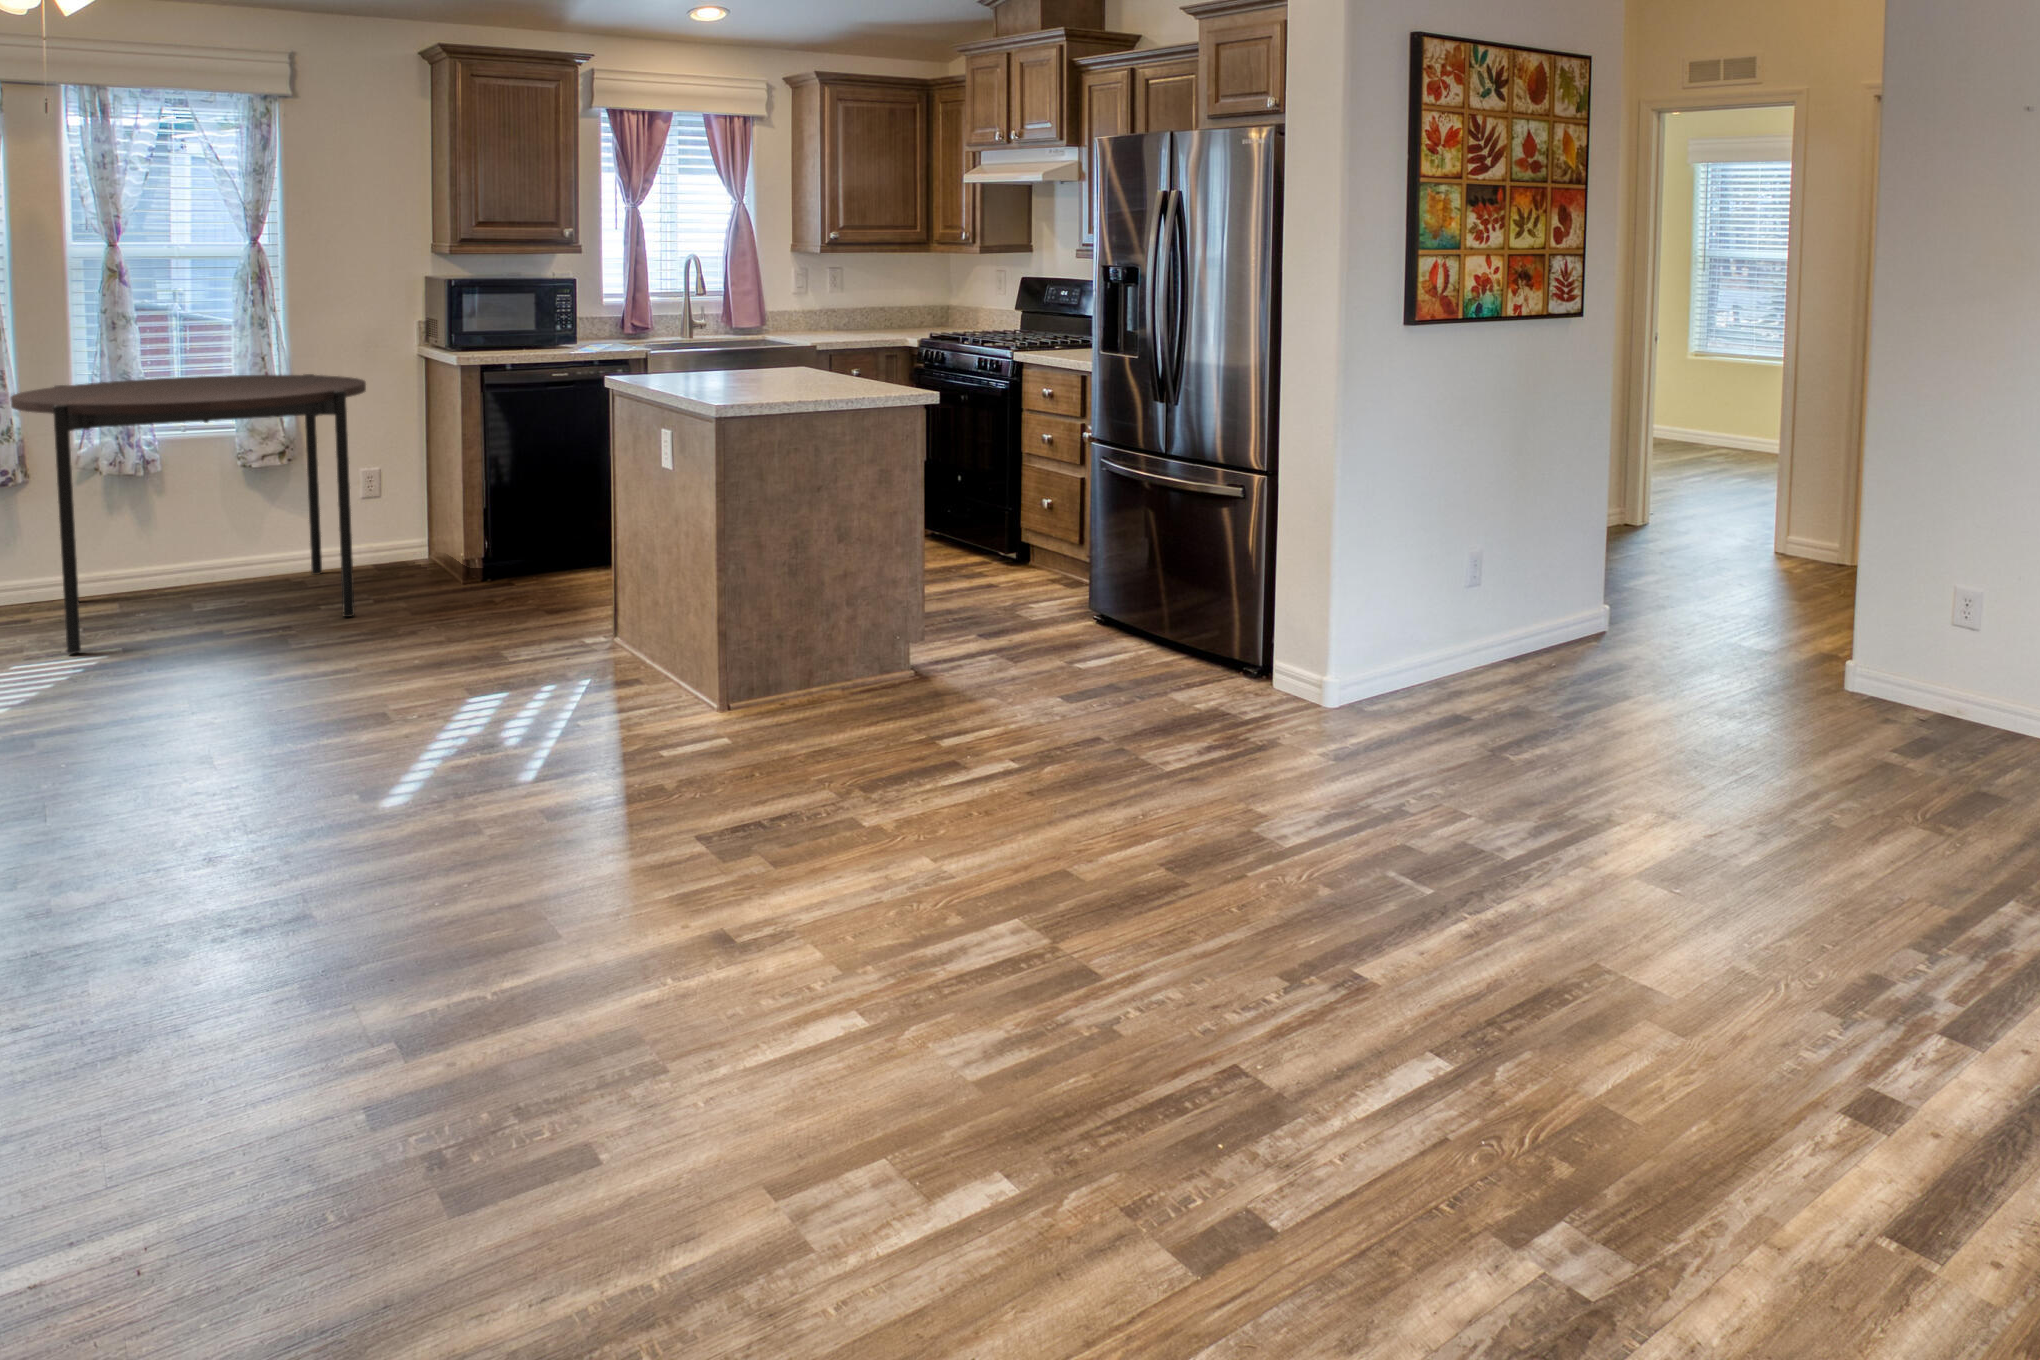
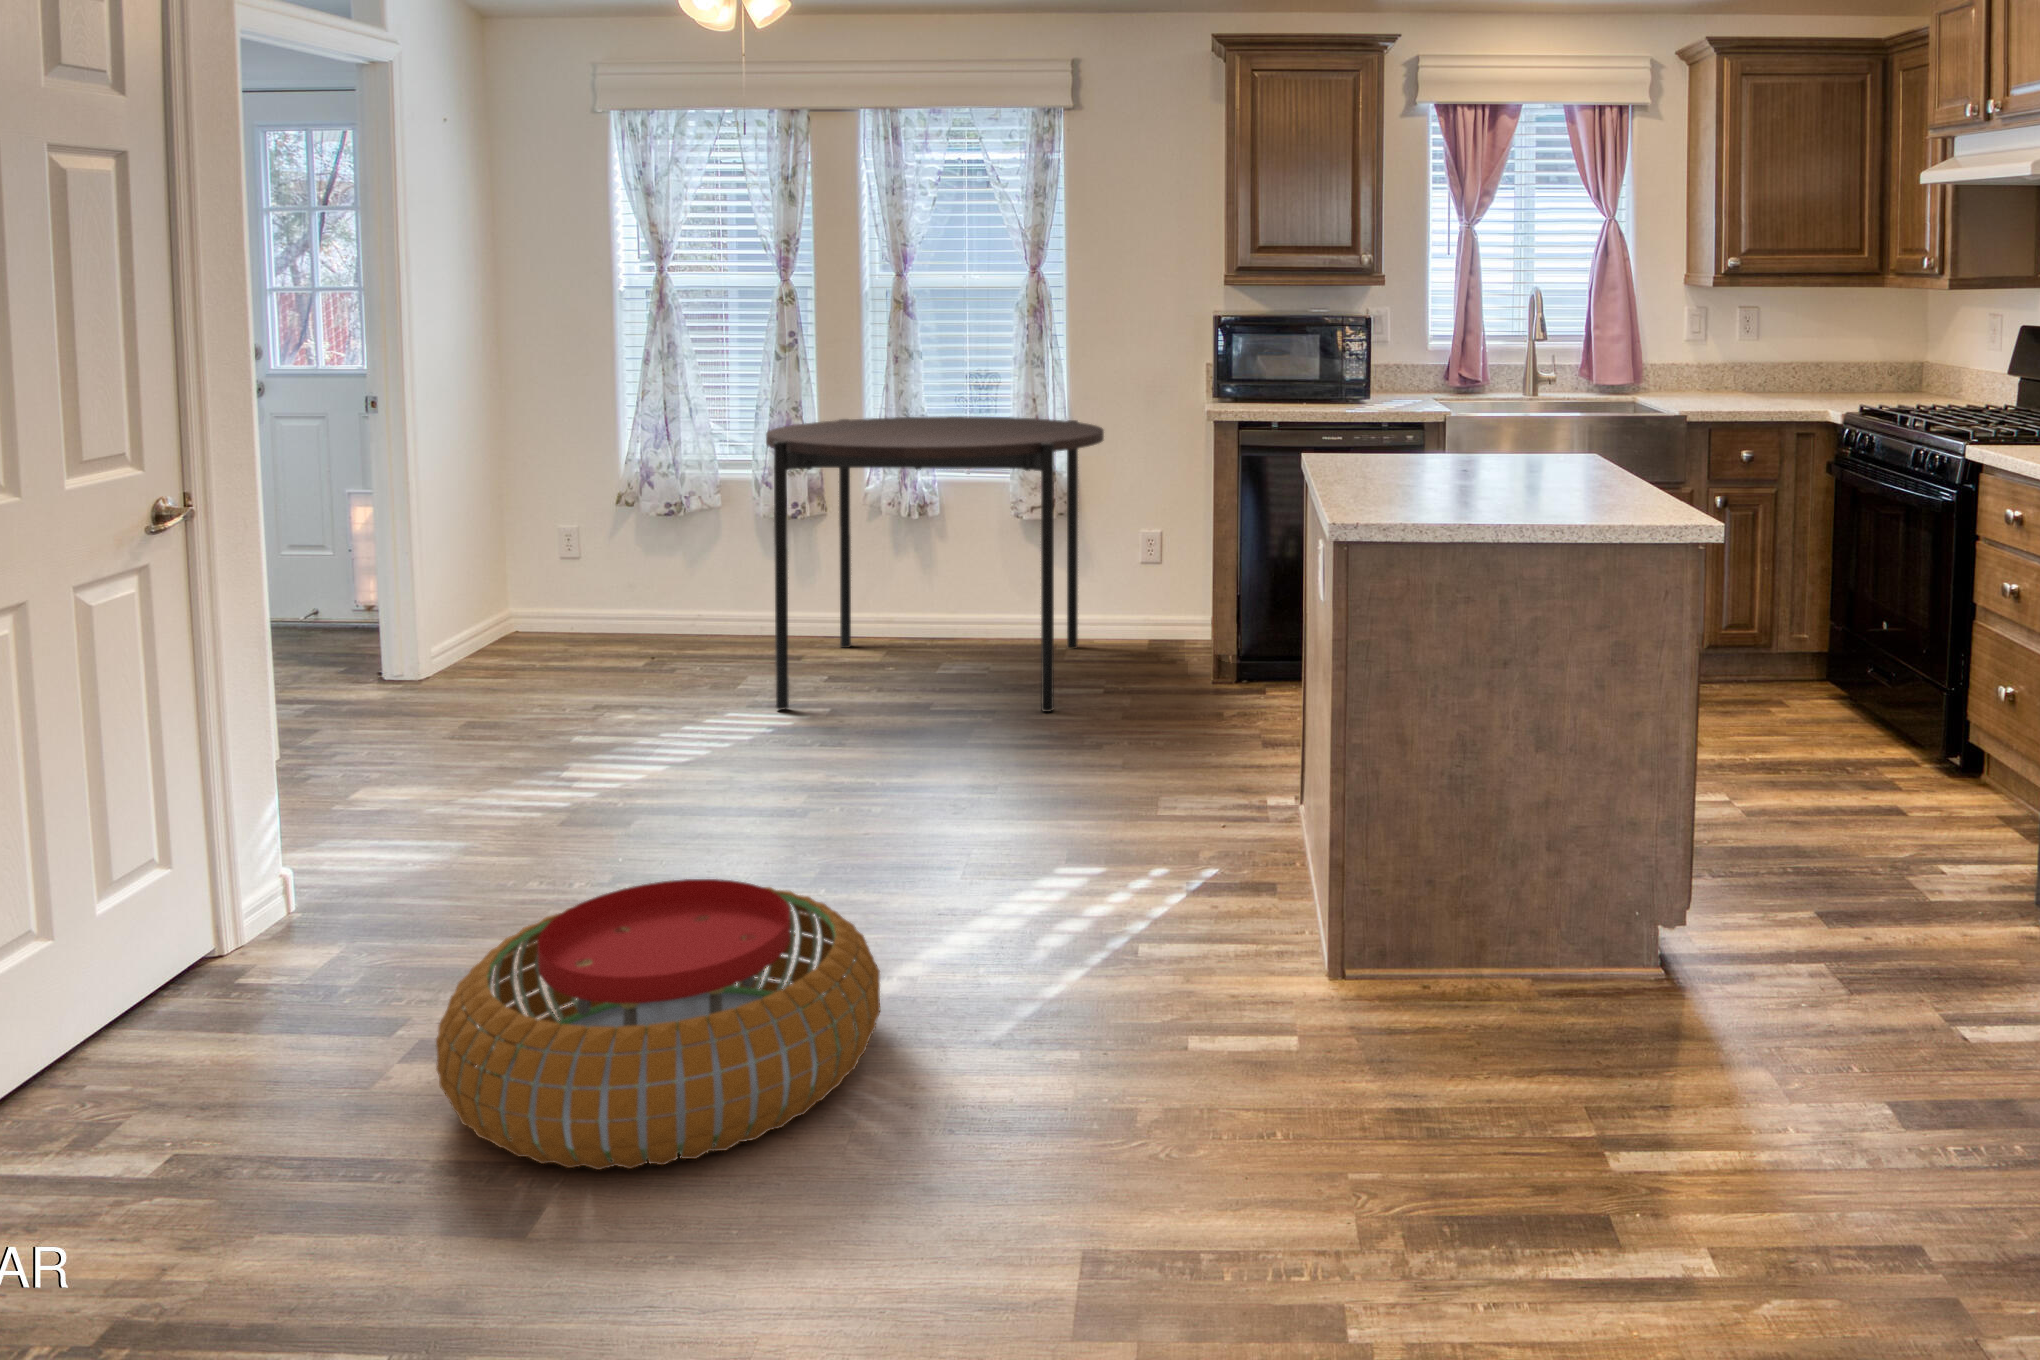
pouf: none [115,714,471,909] -> present [436,879,880,1170]

